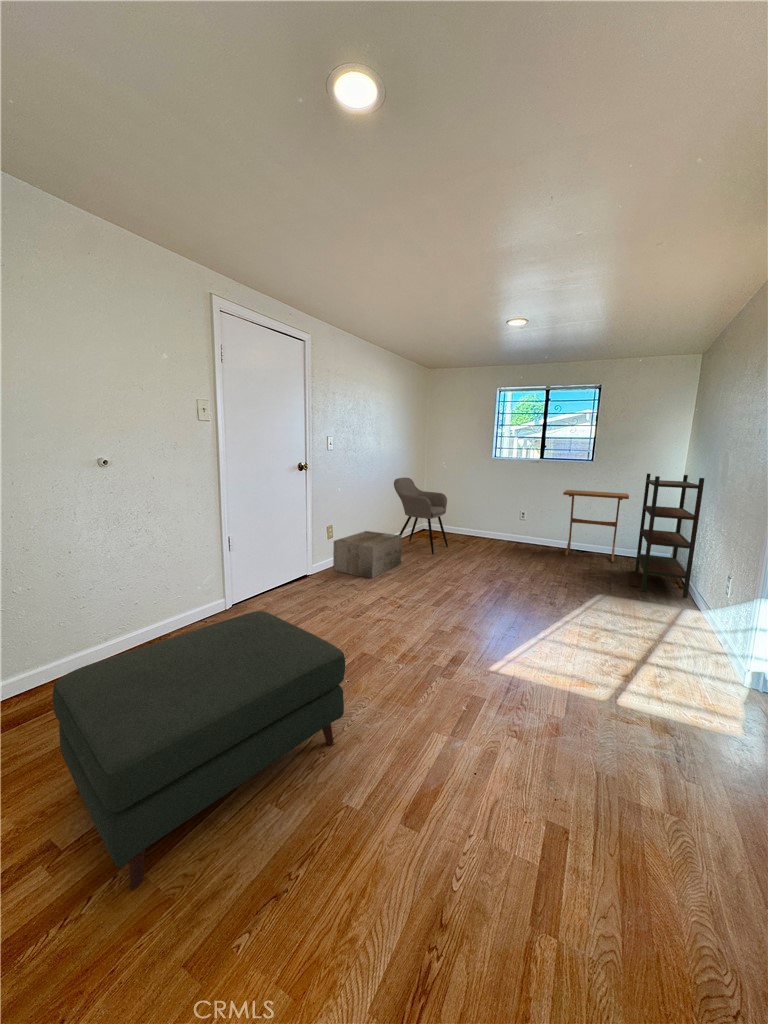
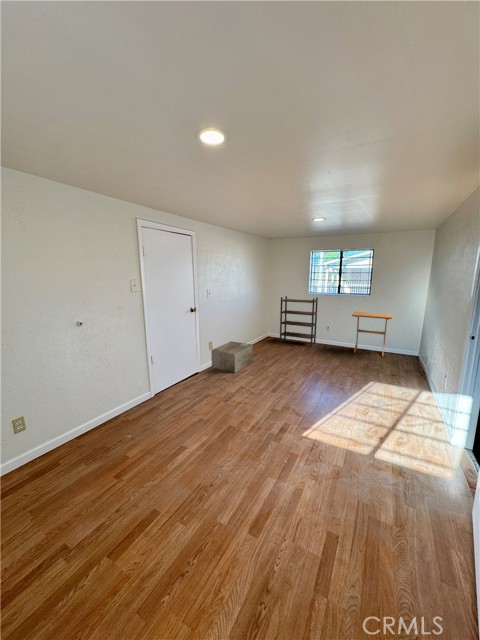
bookshelf: present [635,474,704,598] -> present [280,296,318,347]
armchair: present [394,478,448,554] -> none [248,306,282,354]
ottoman: present [53,611,345,890] -> none [61,409,217,572]

